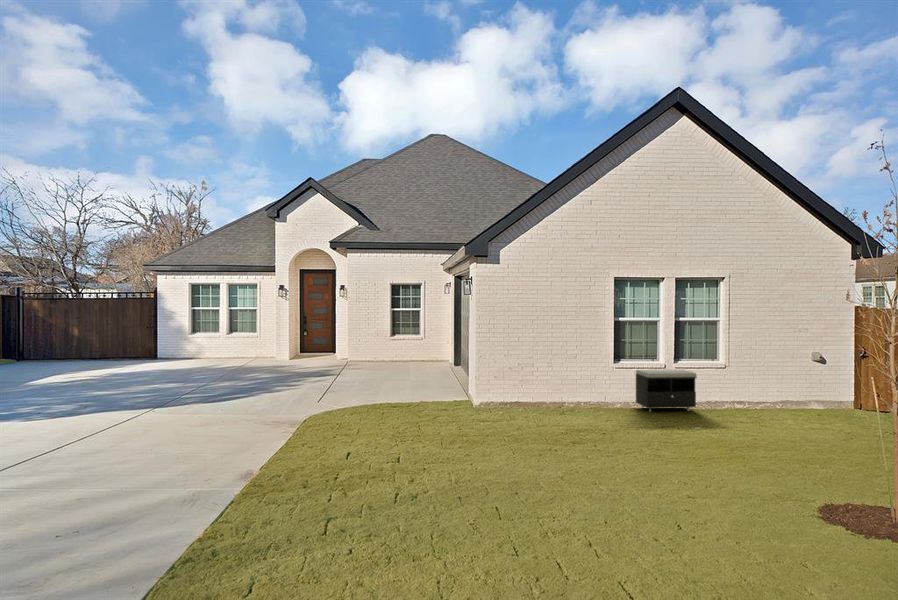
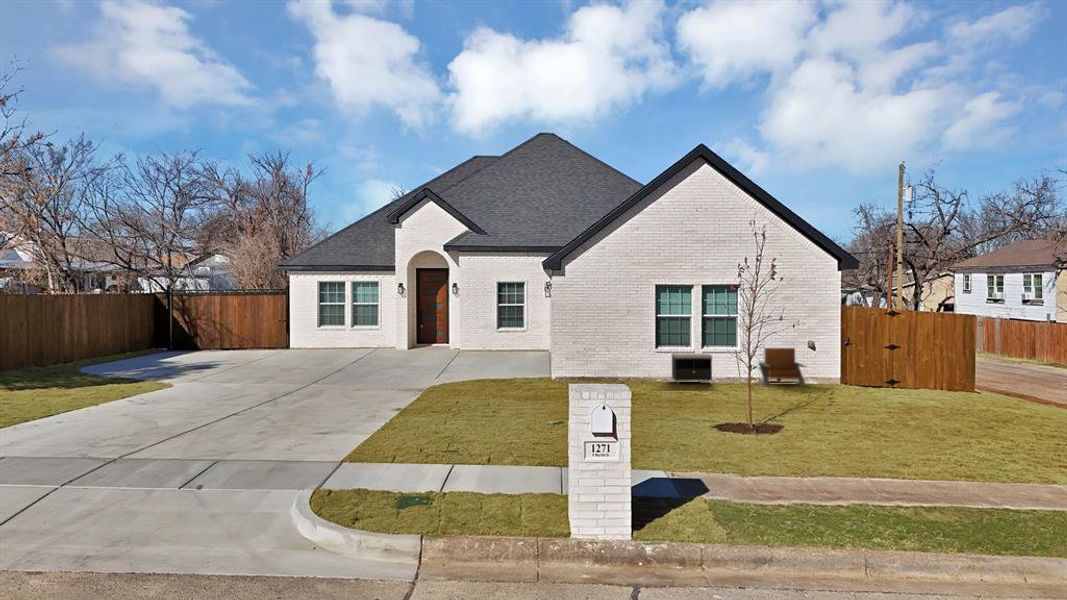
lounge chair: none [750,362,830,417] -> present [759,348,806,387]

